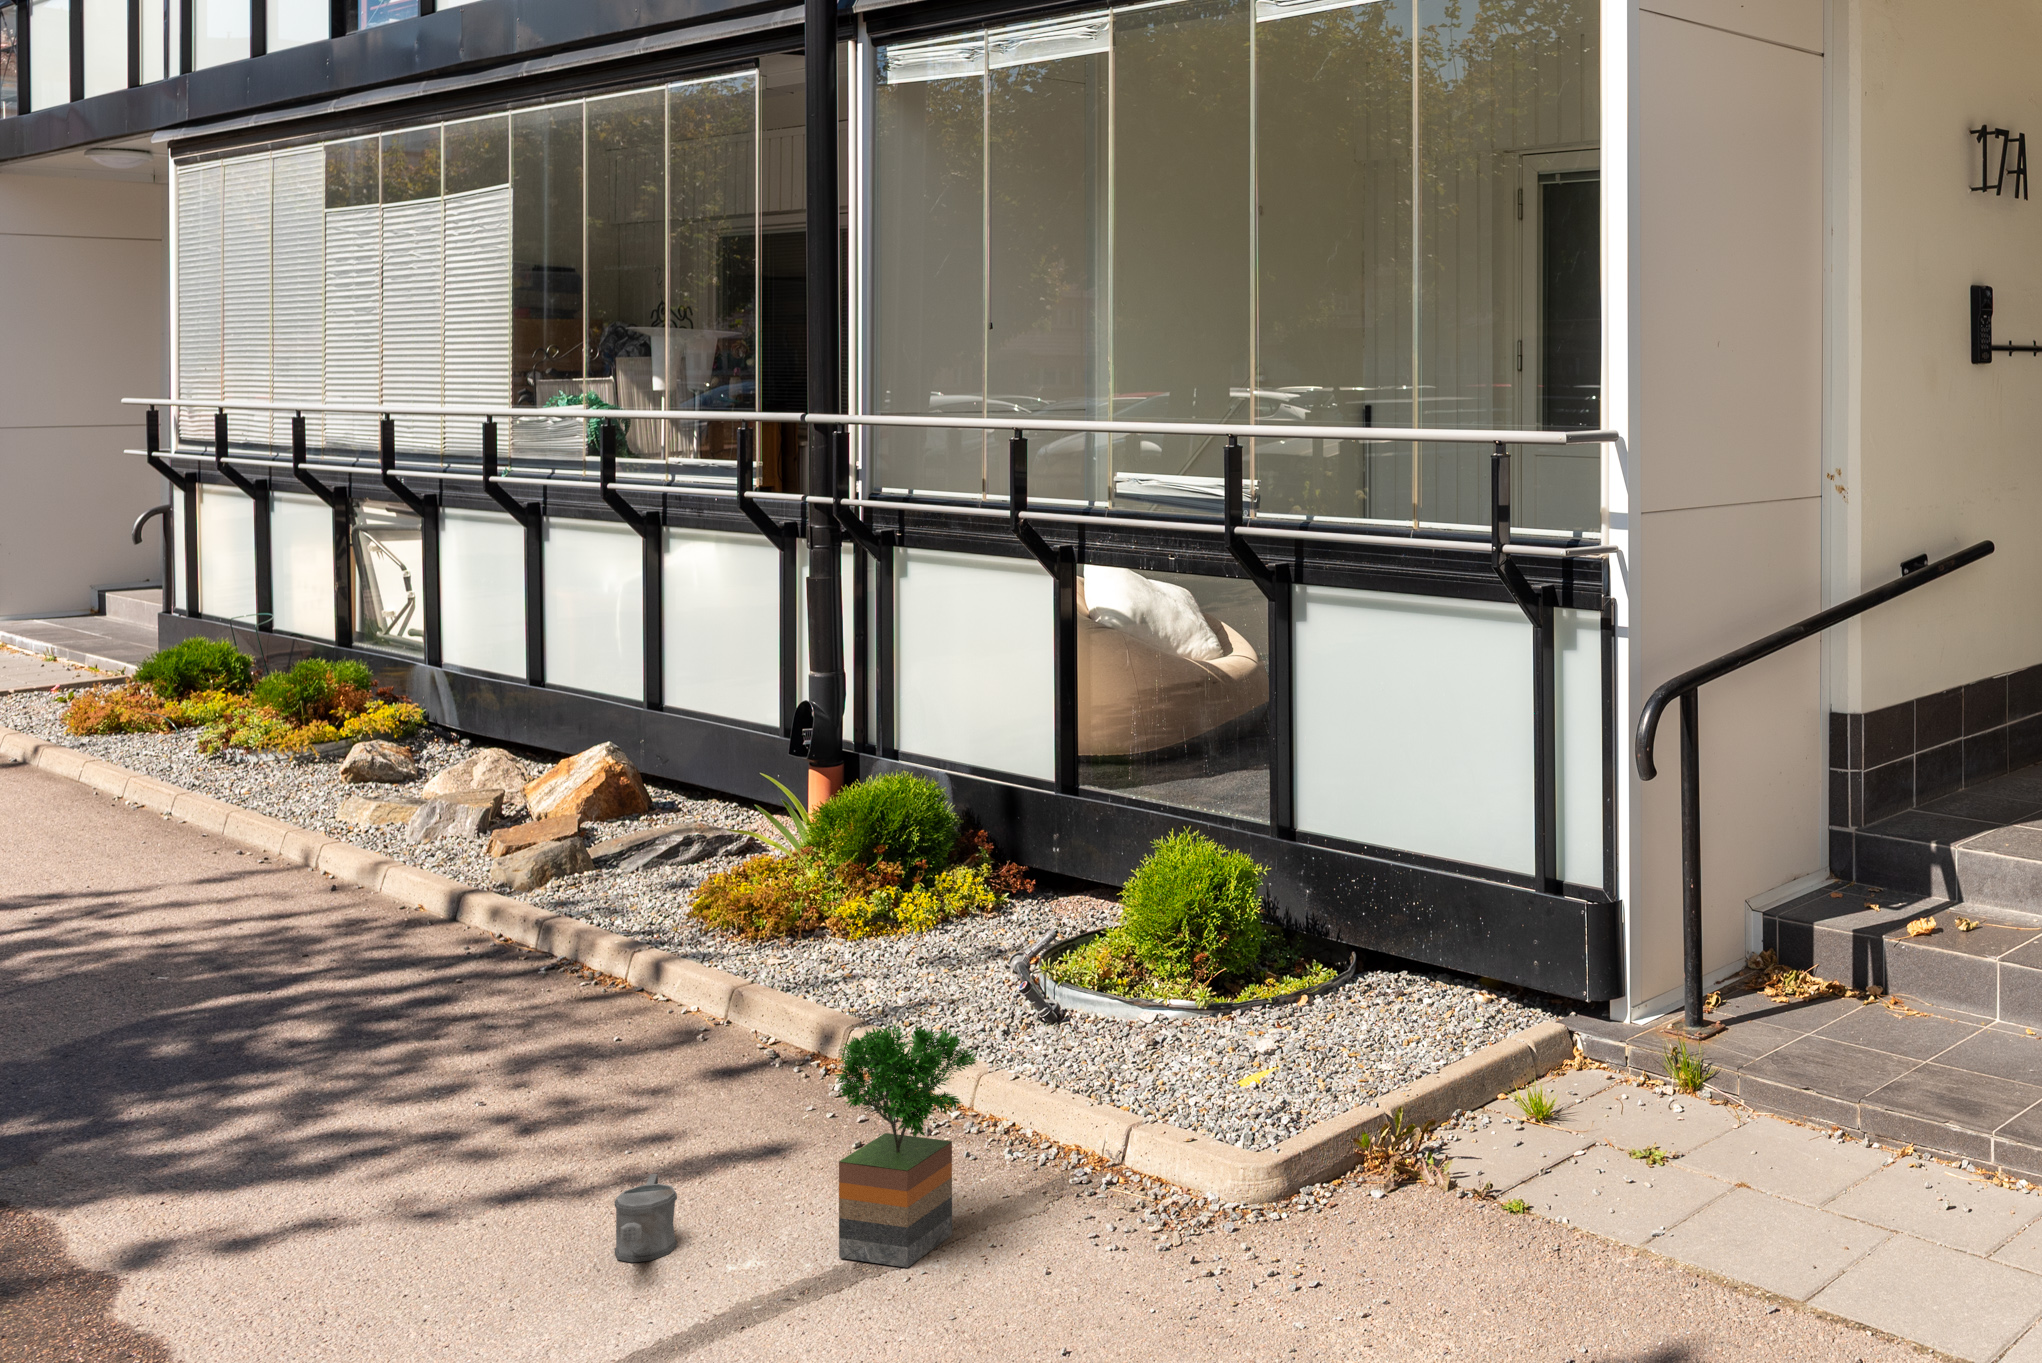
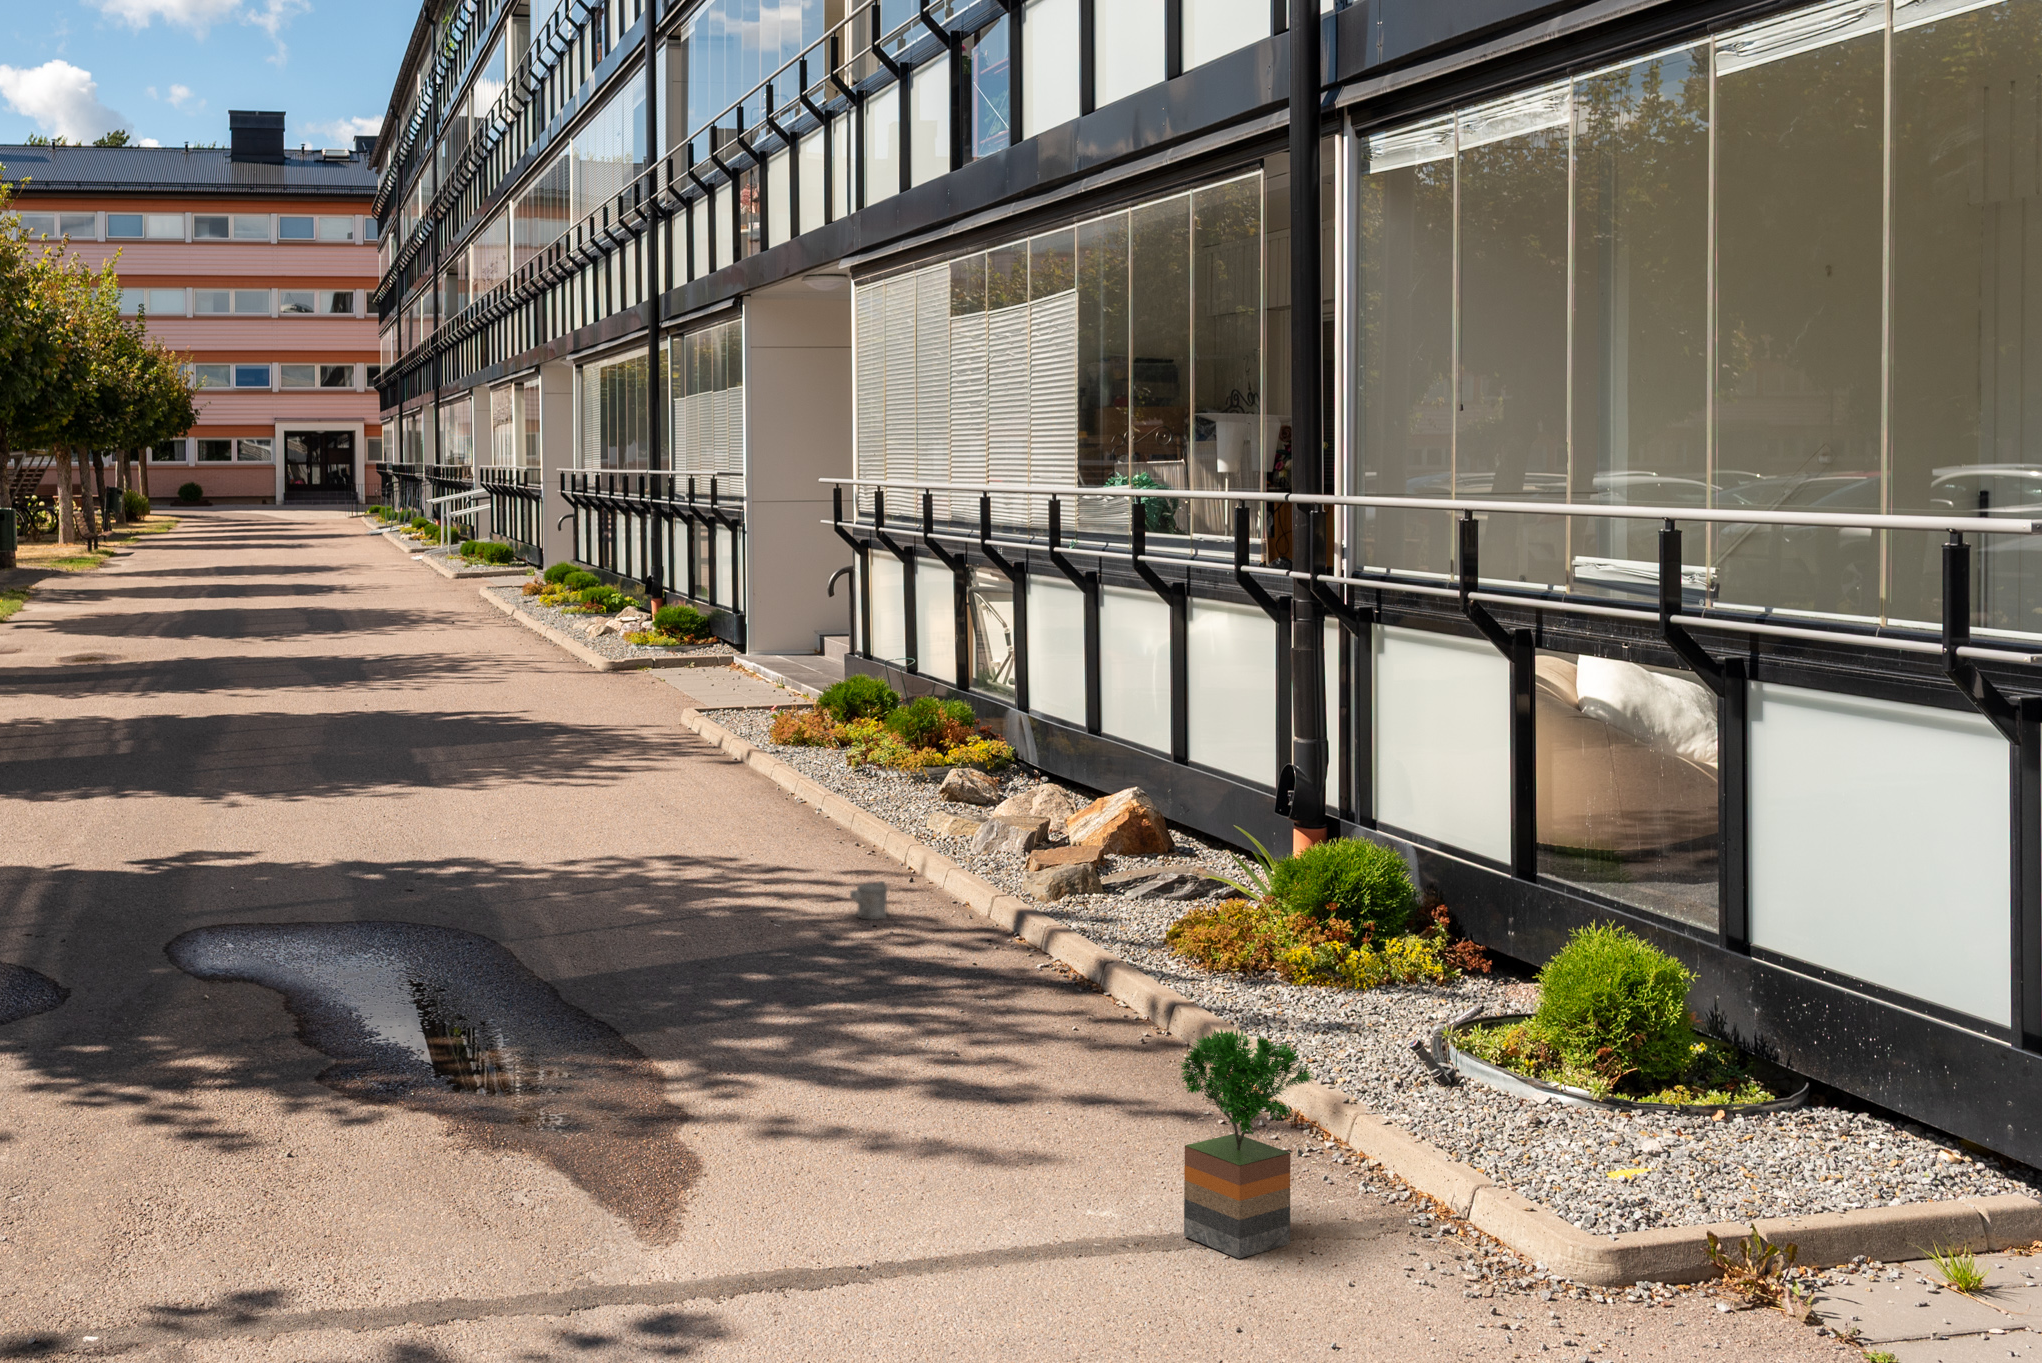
watering can: present [615,1174,677,1262] -> present [850,881,887,920]

